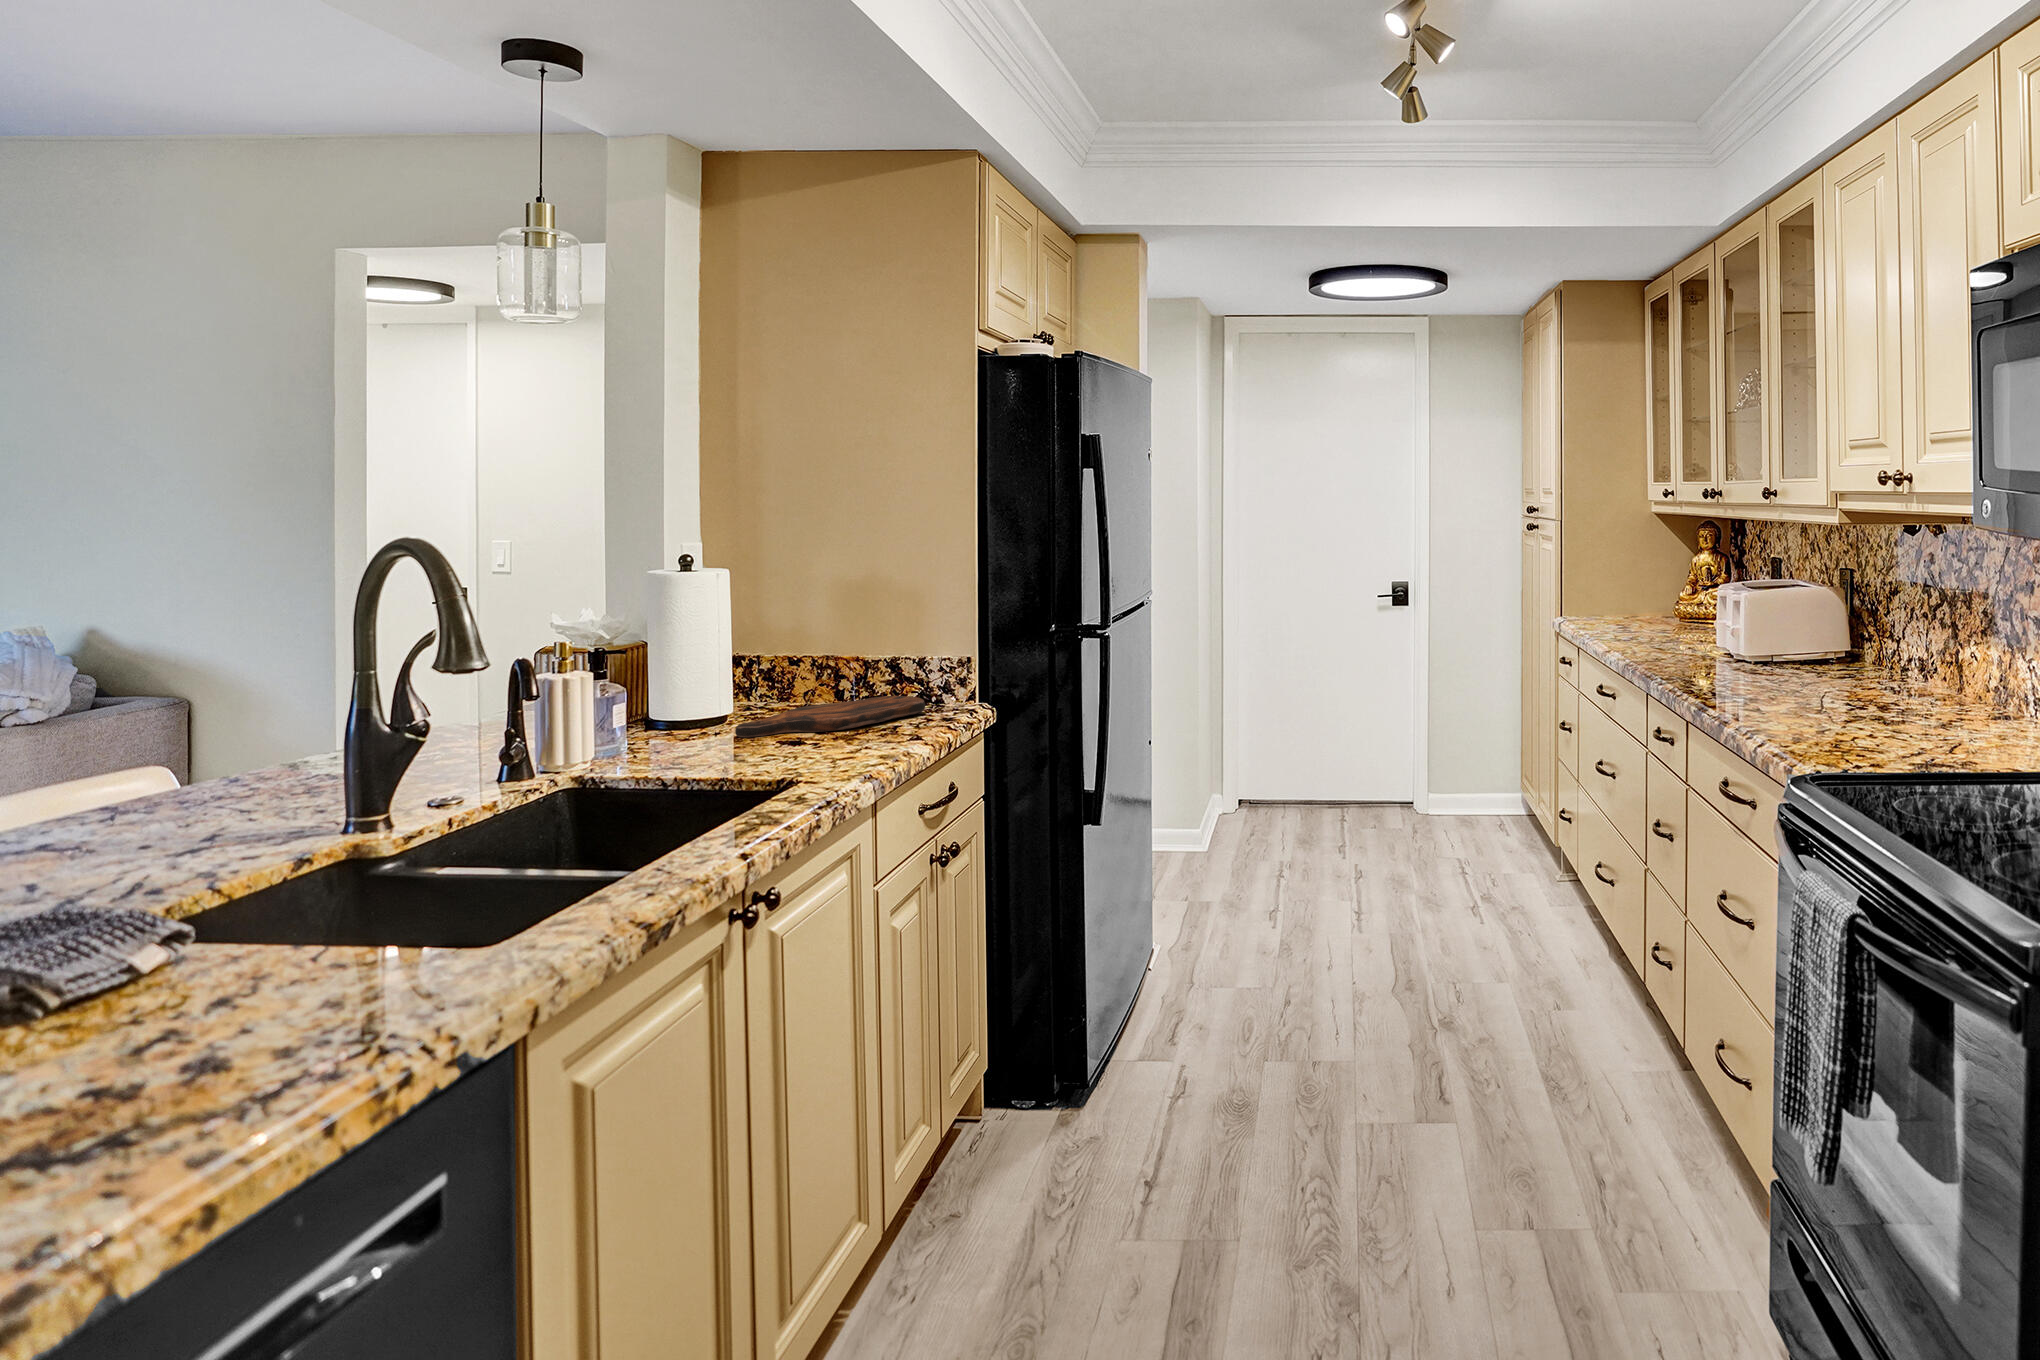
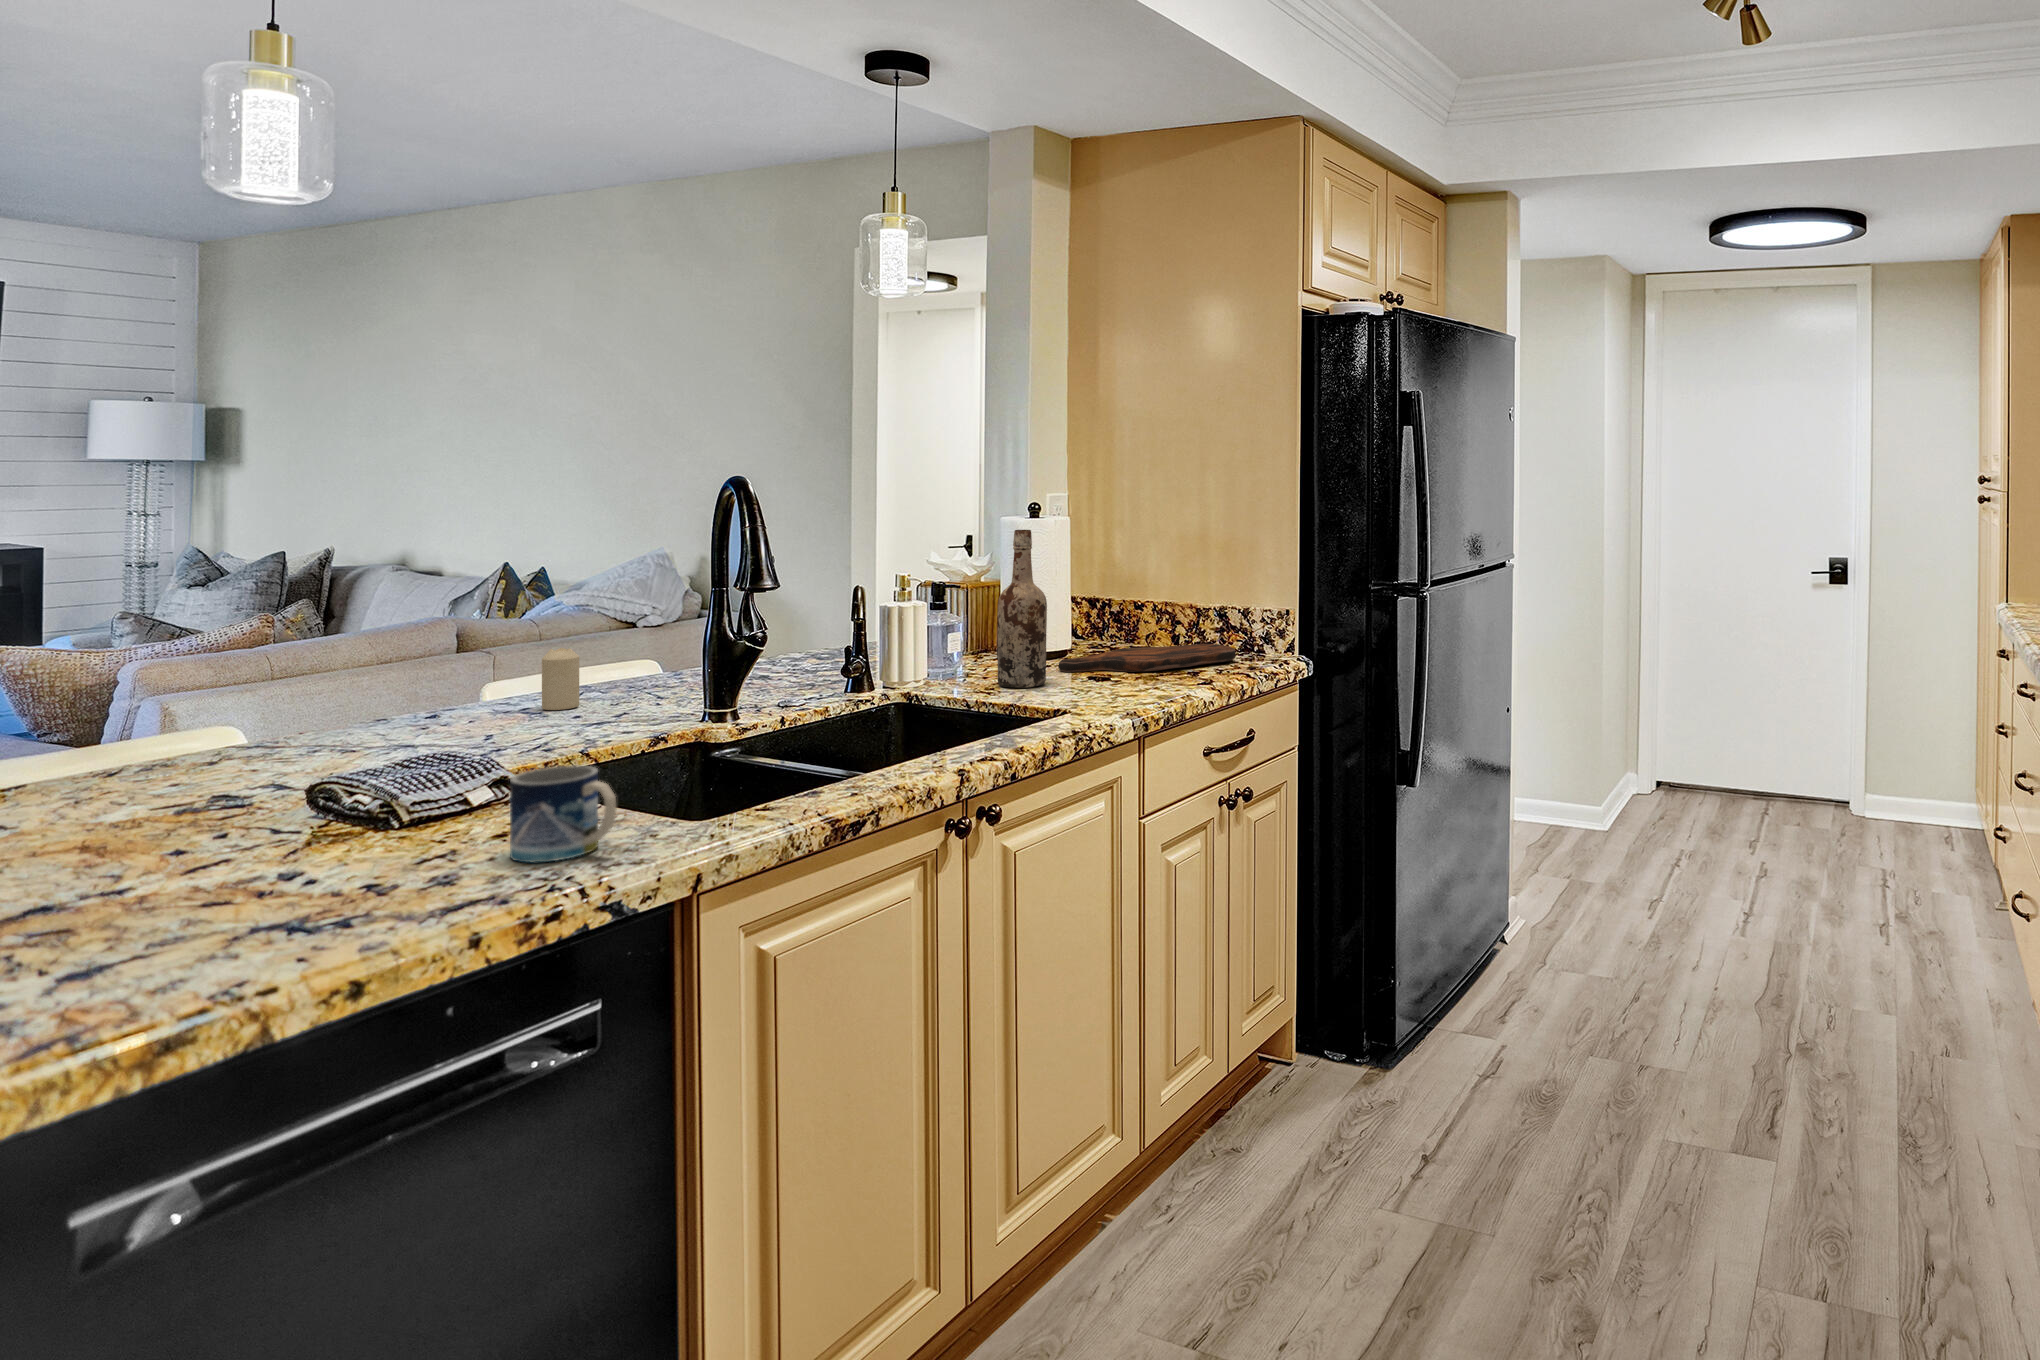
wine bottle: none [682,583,740,759] -> present [997,530,1047,688]
candle: none [75,757,133,839] -> present [542,648,579,710]
mug: none [273,896,430,1024] -> present [510,765,617,862]

